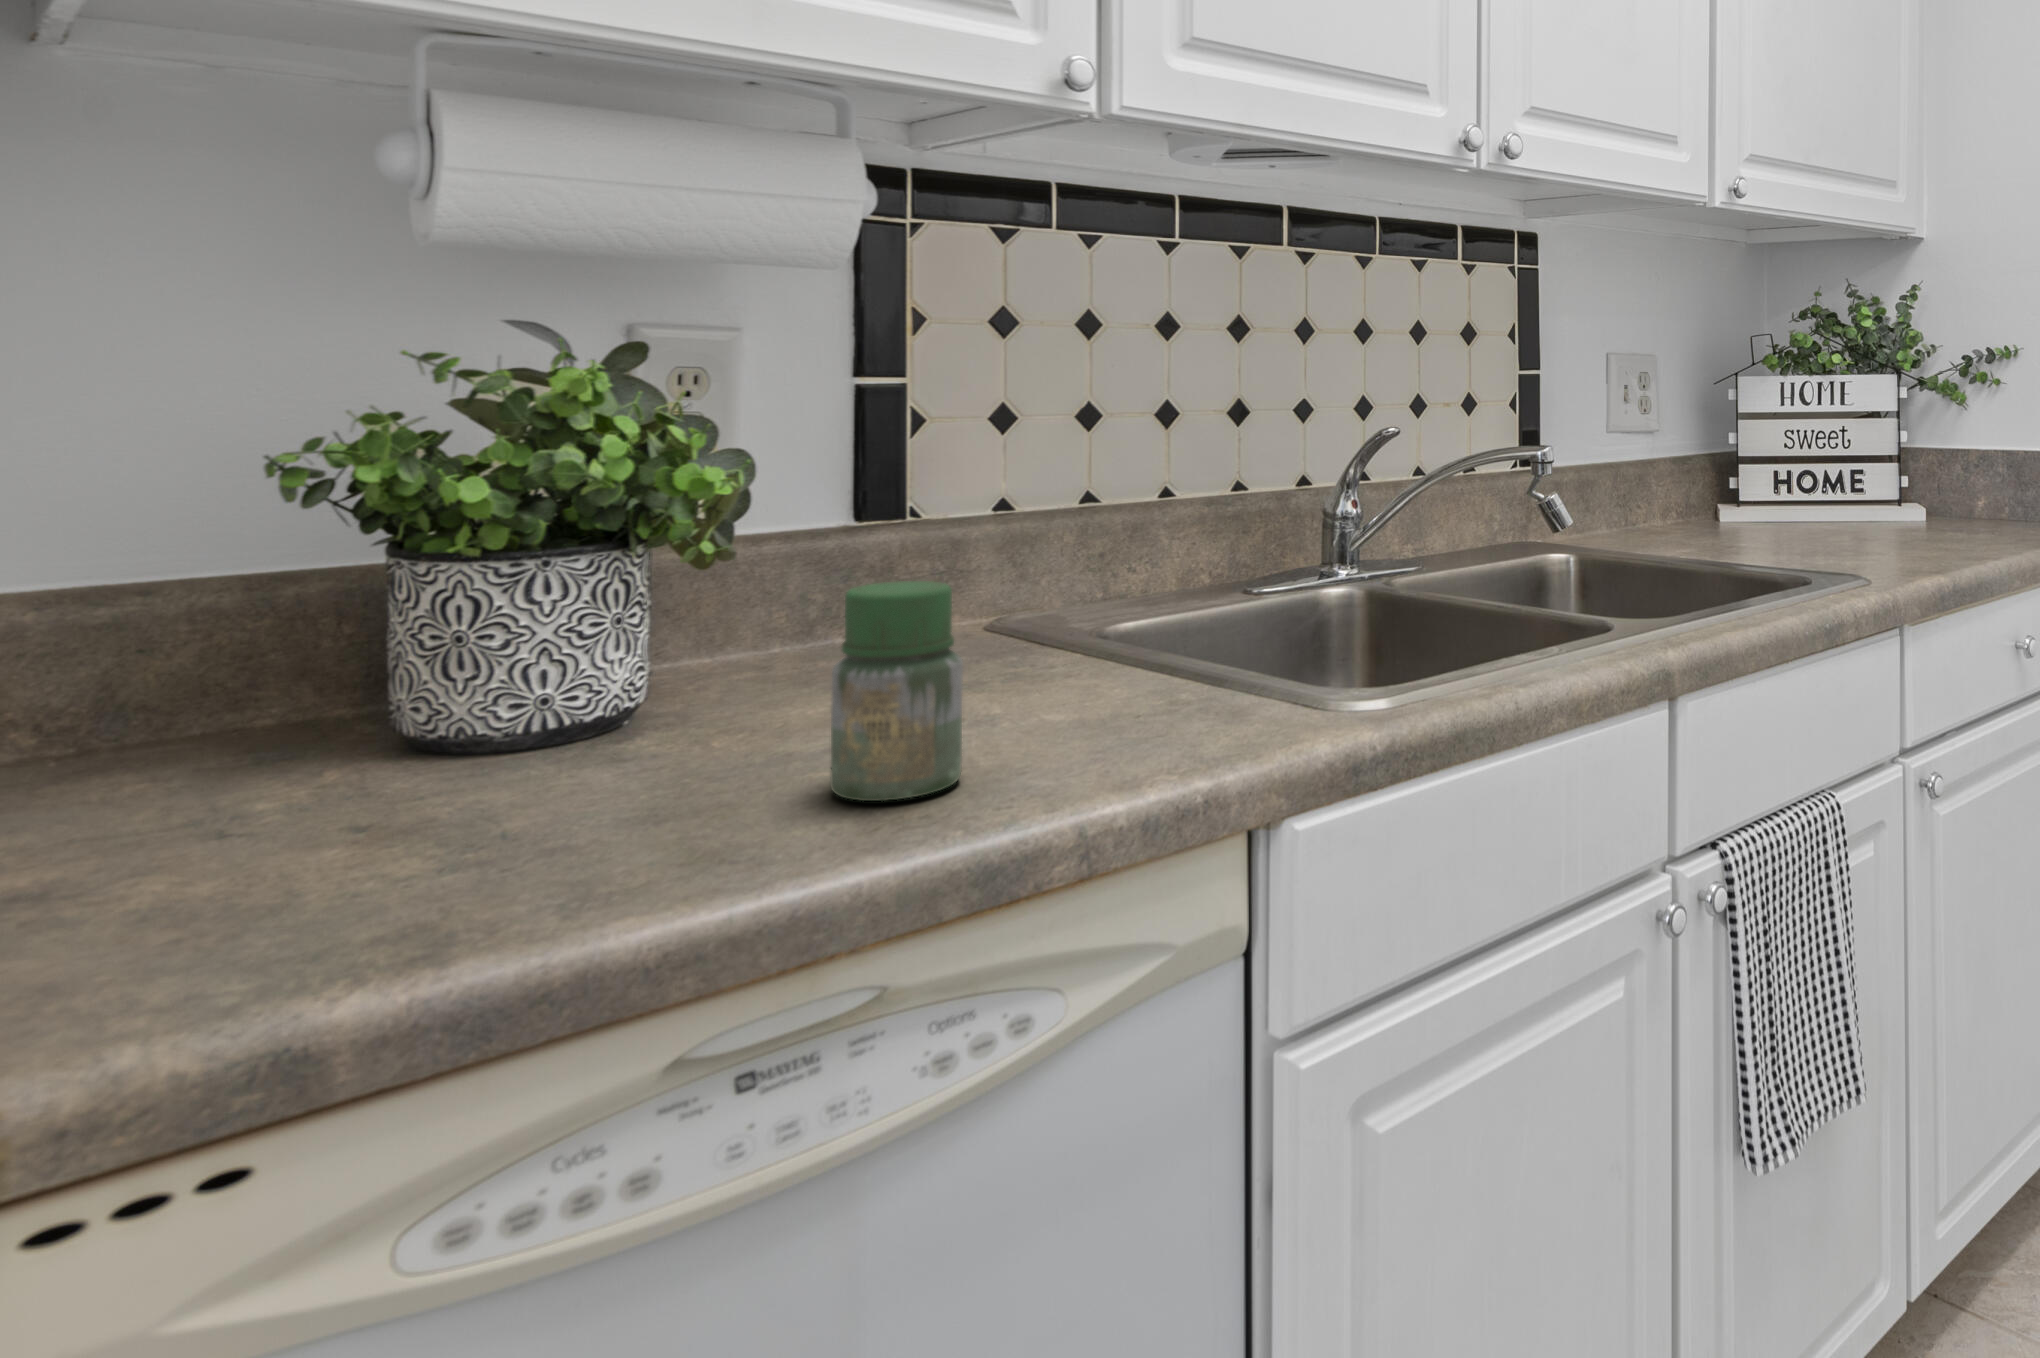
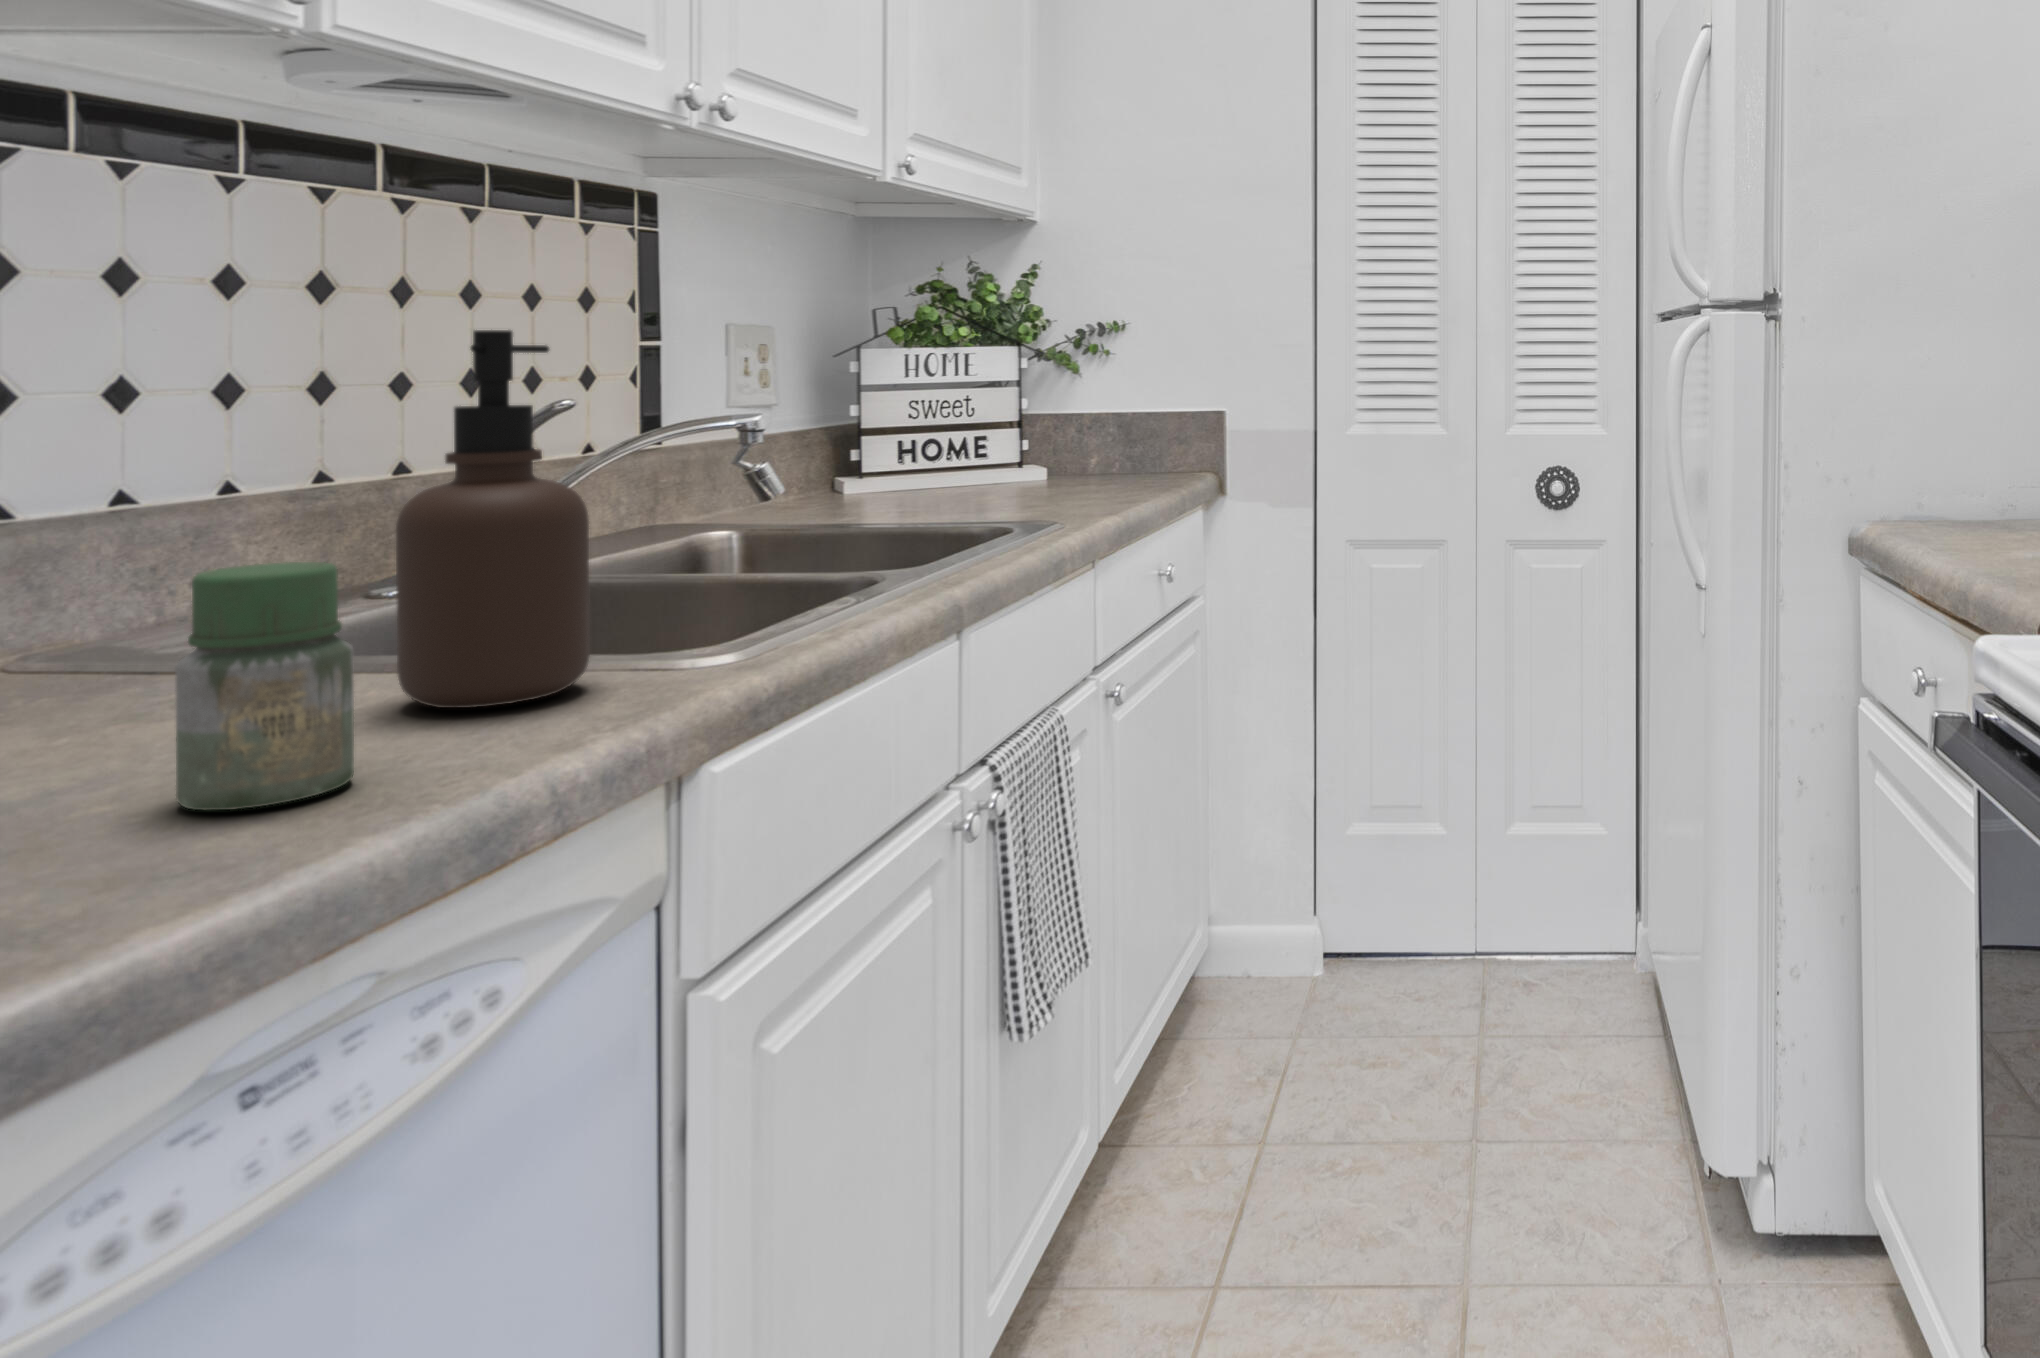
soap dispenser: none [1090,372,1241,723] -> present [396,330,590,708]

